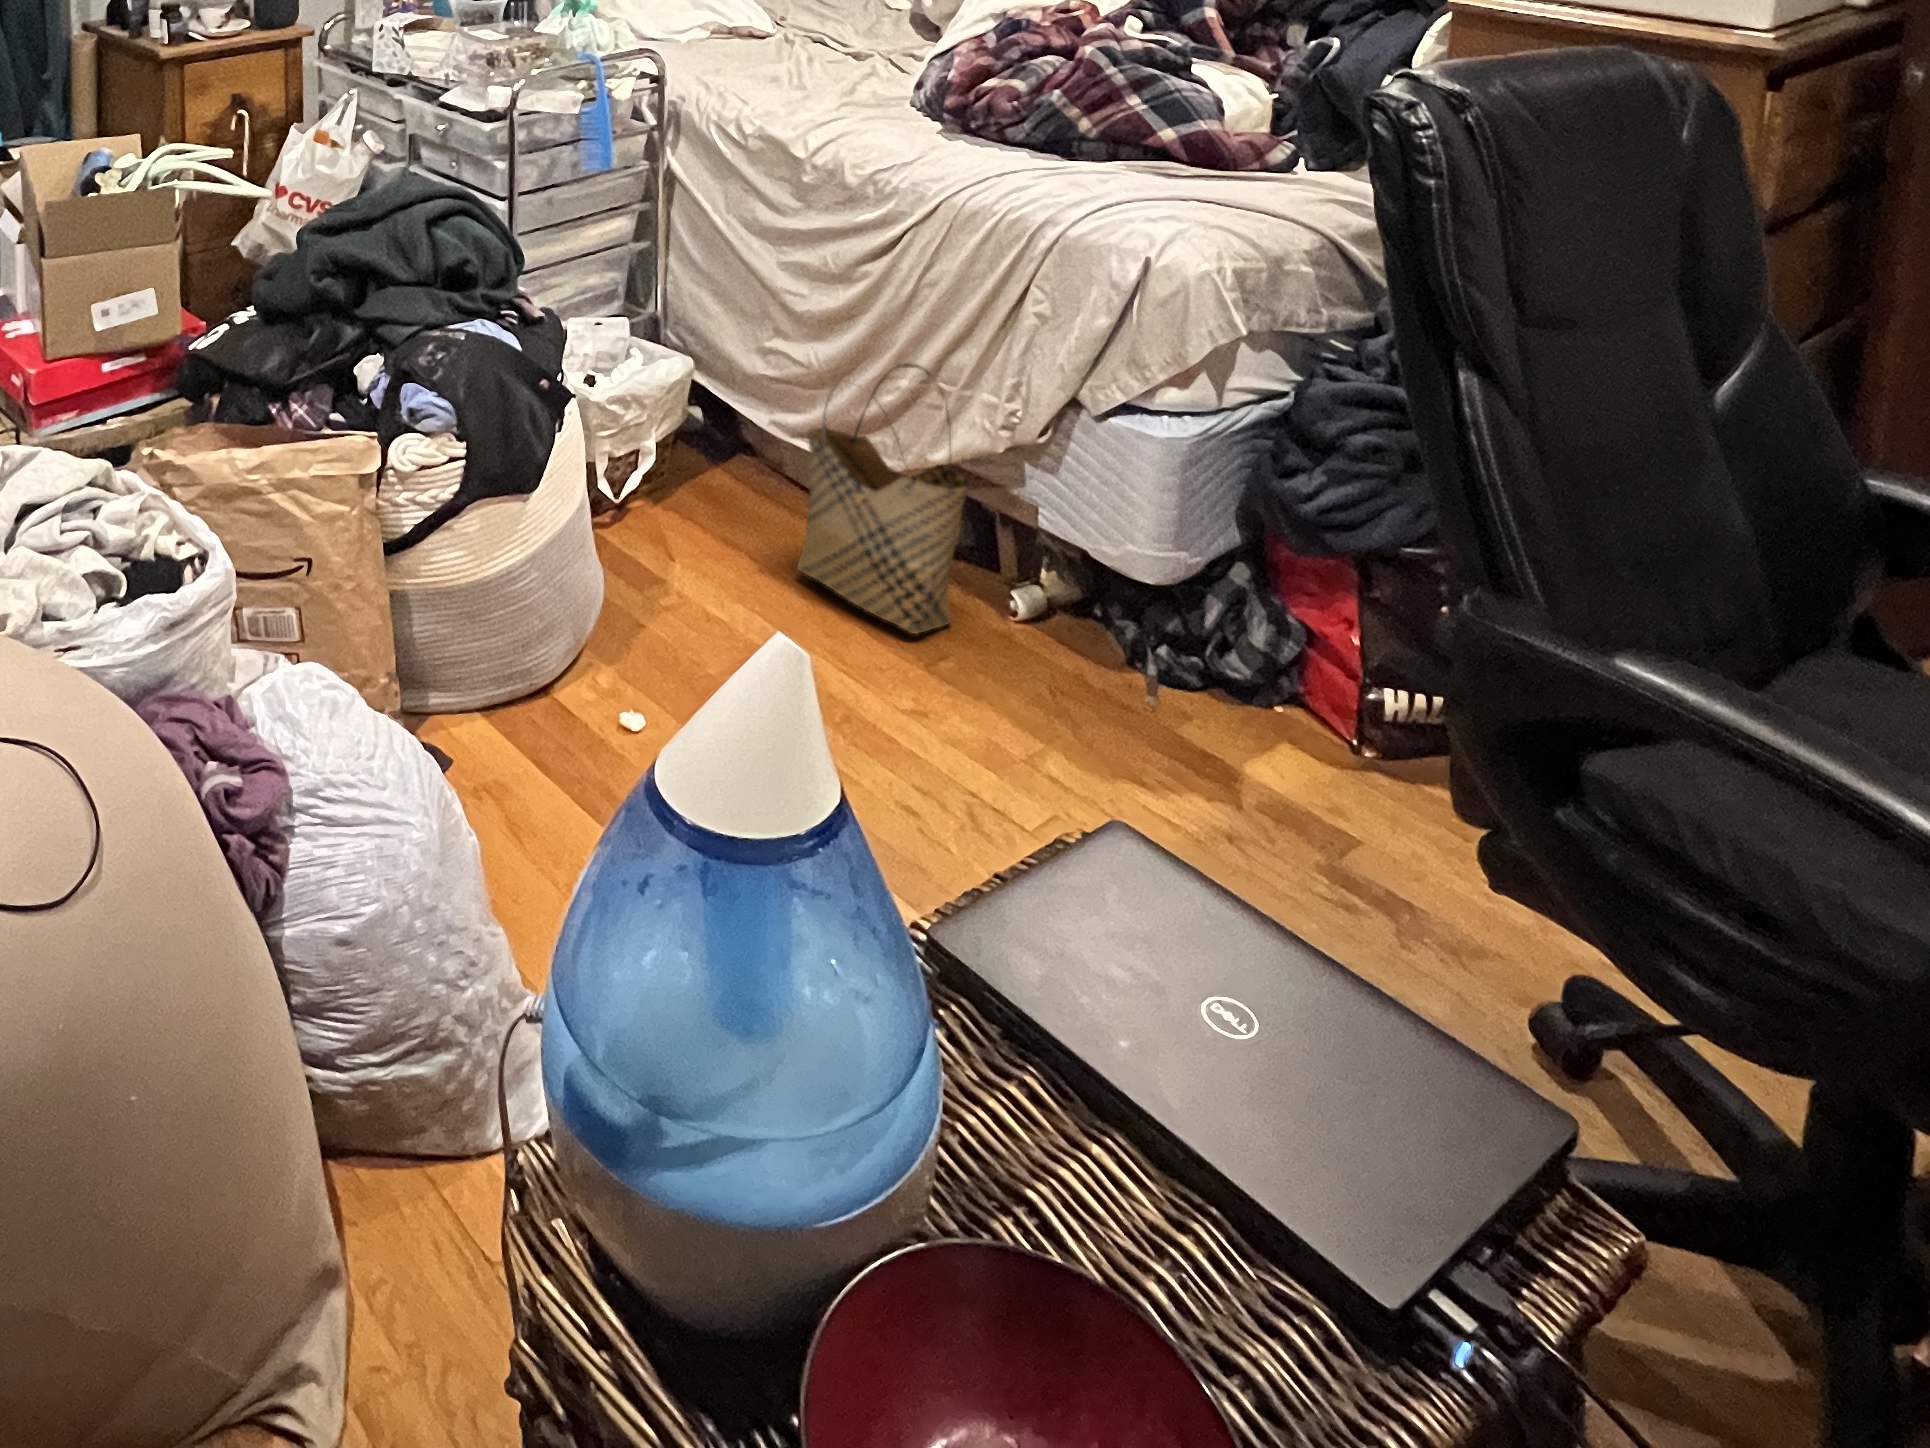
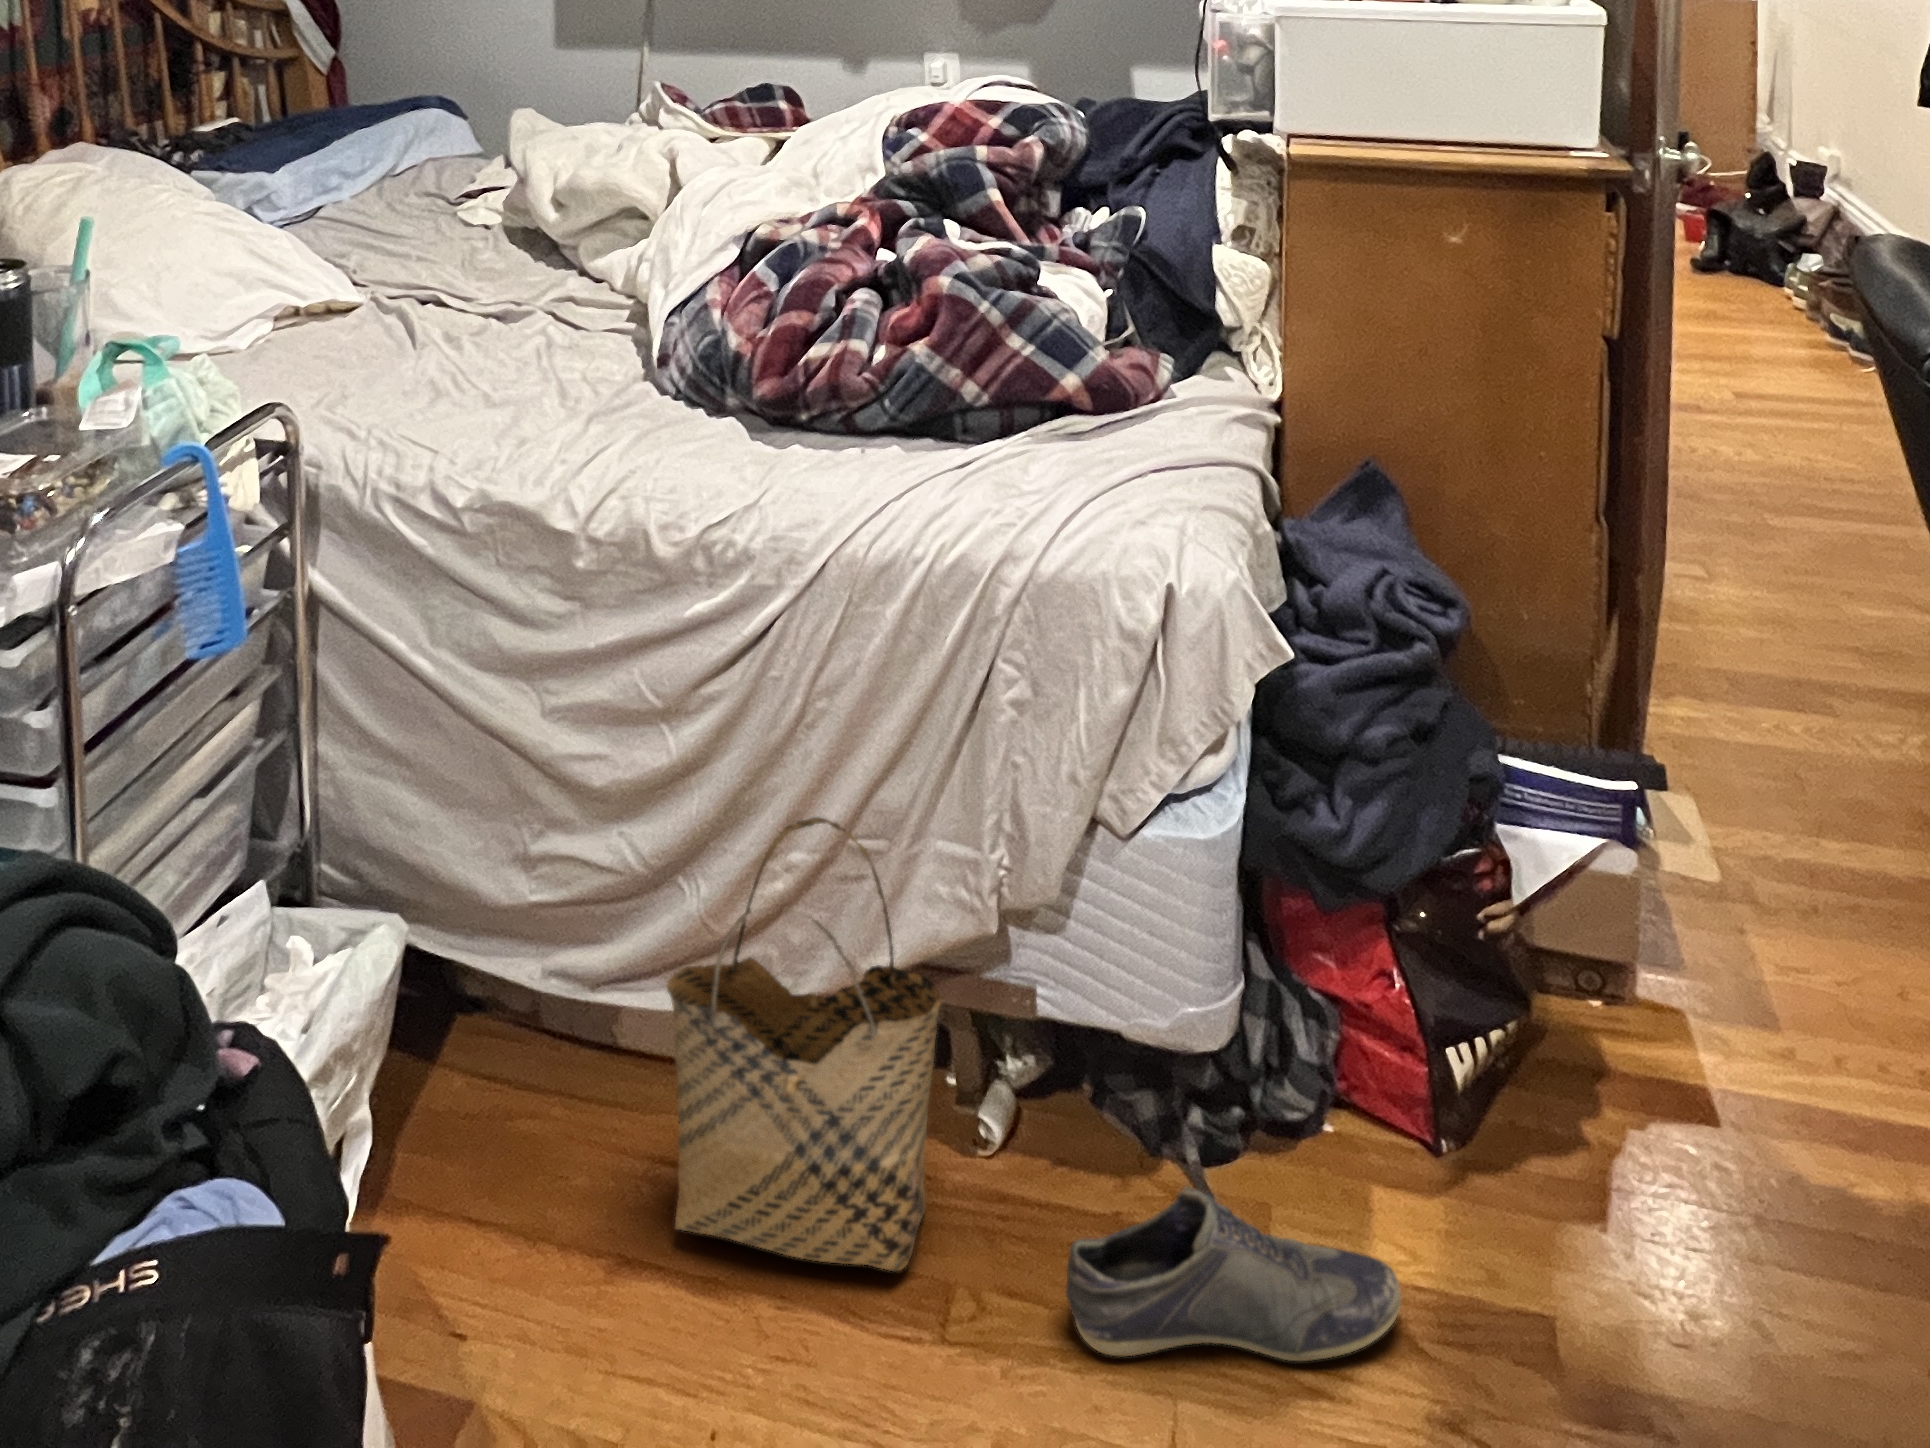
shoe: none [997,643,1231,778] -> present [1066,1187,1401,1361]

